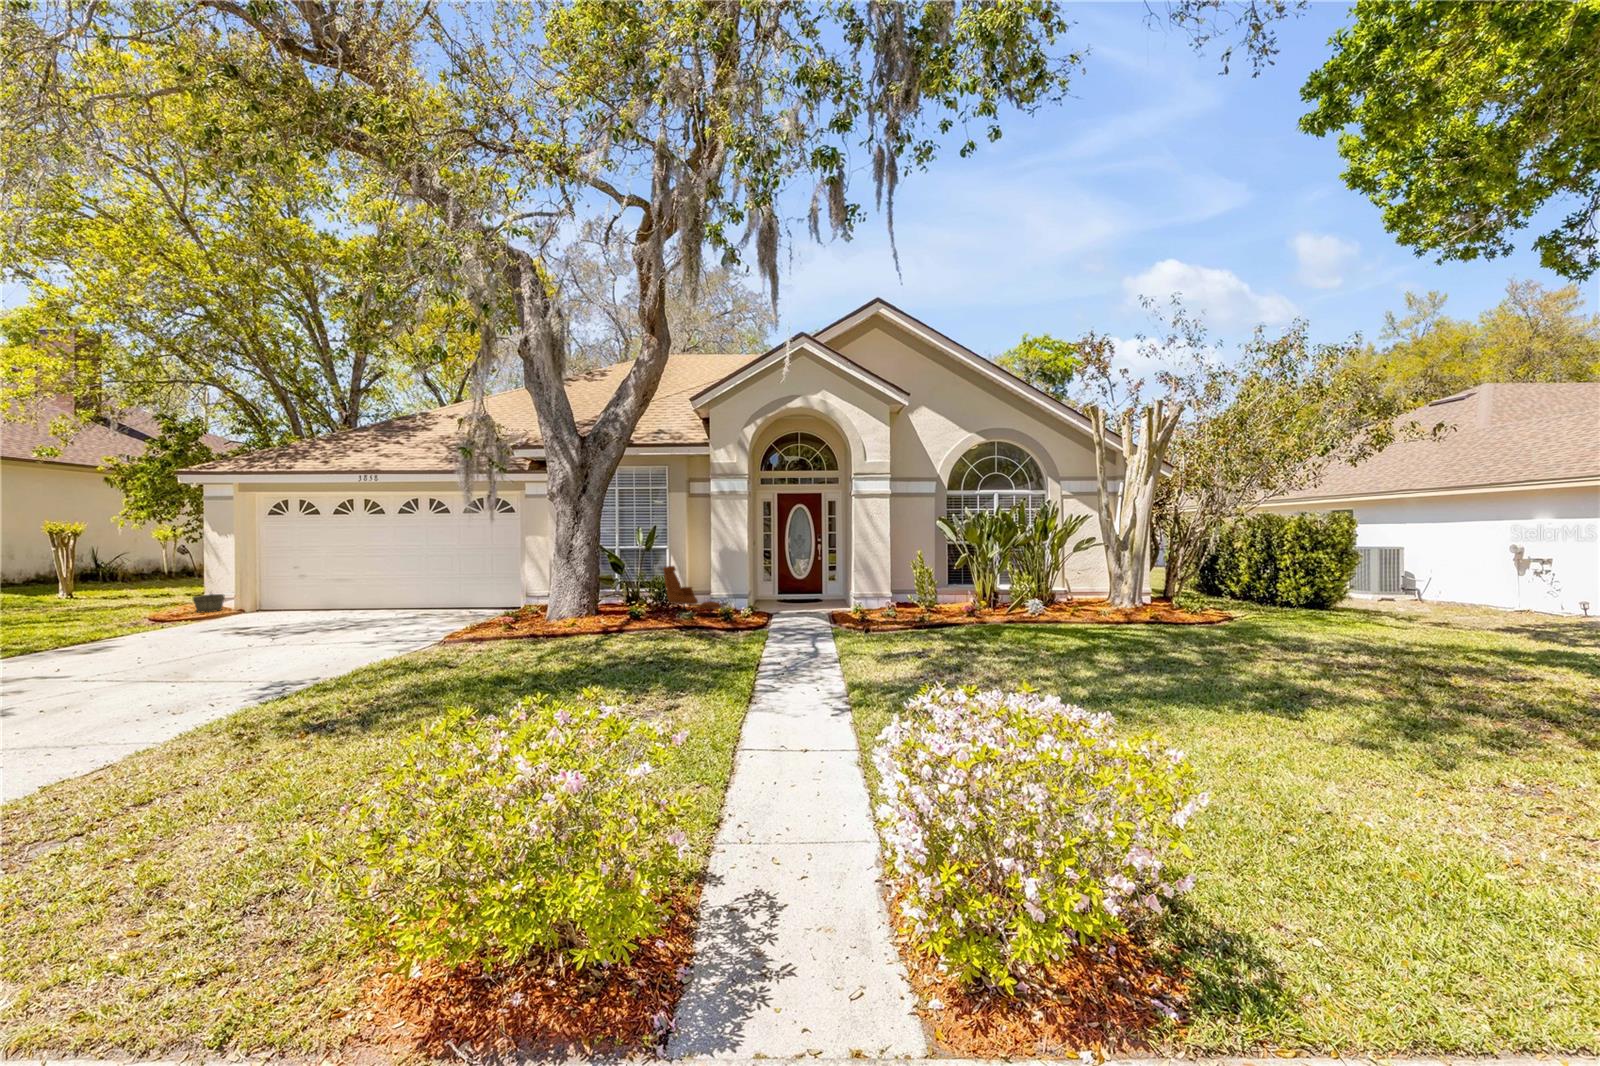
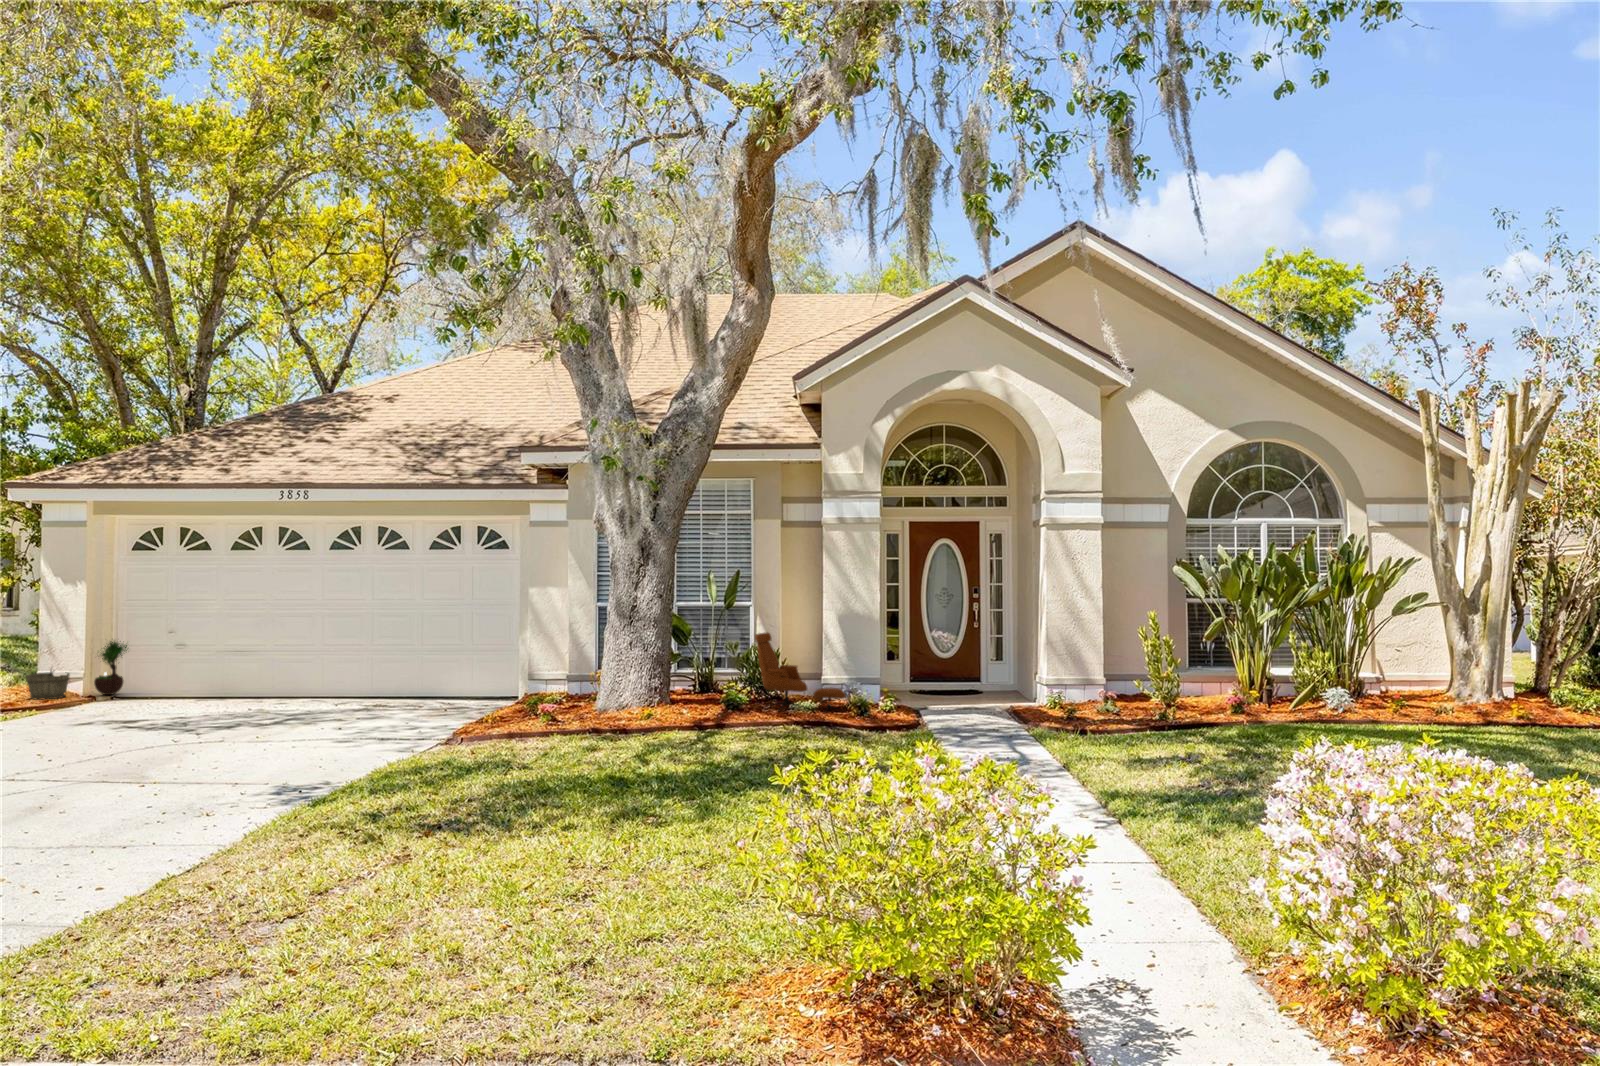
potted tree: none [239,570,266,609] -> present [94,641,128,695]

